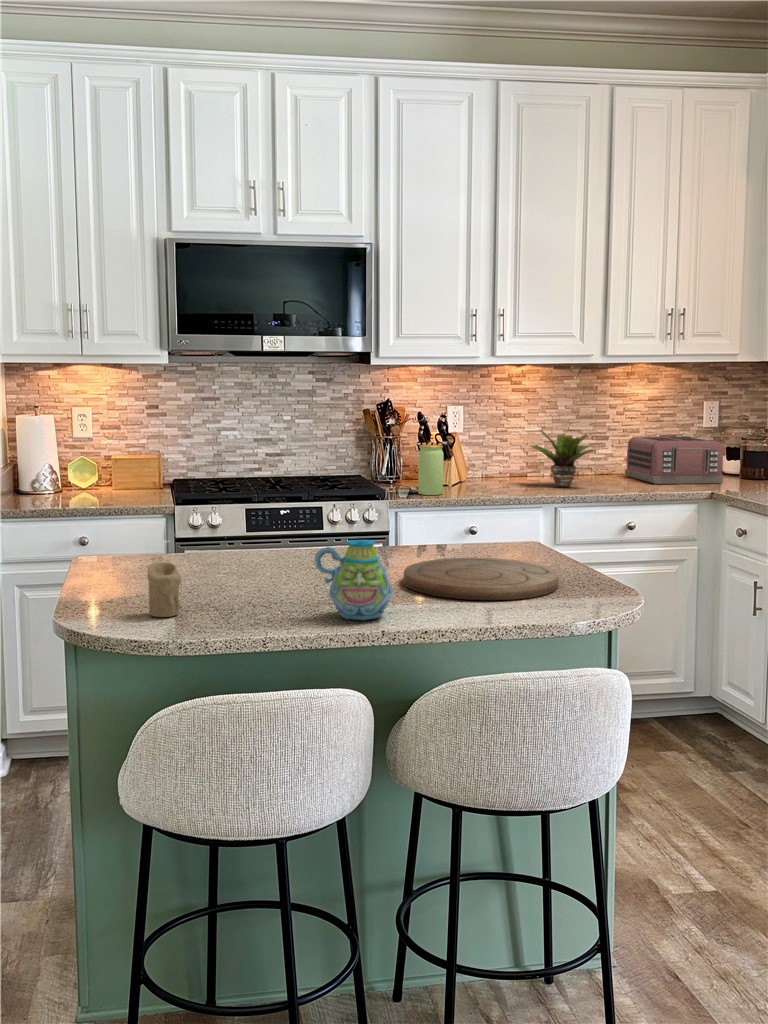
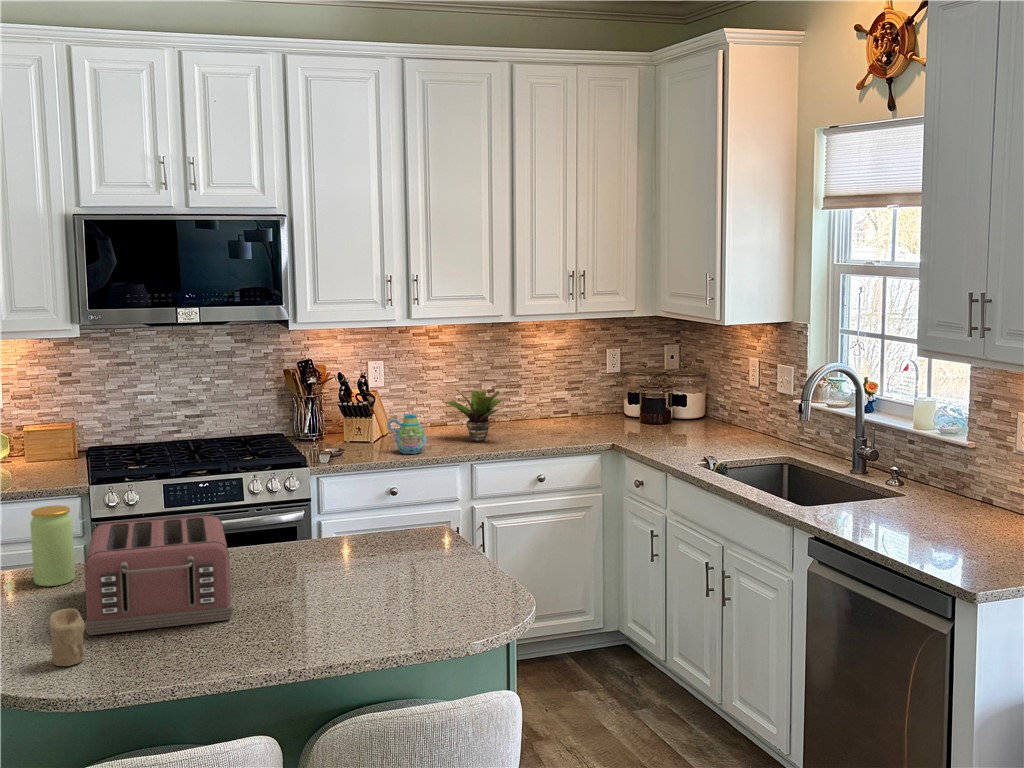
toaster: present [625,436,724,484] -> present [84,514,233,635]
jar: present [418,445,444,495] -> present [30,506,75,586]
mug: present [315,540,392,620] -> present [387,414,427,454]
cutting board: present [404,558,559,600] -> none [314,558,461,617]

